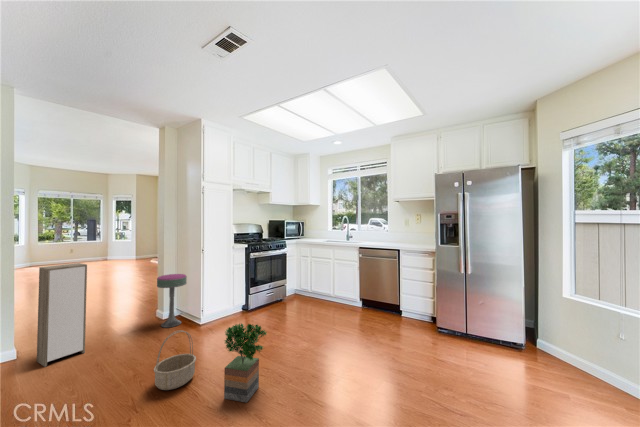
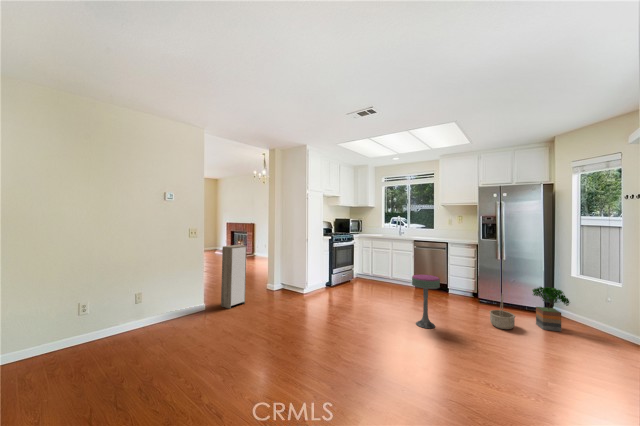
bar stool: present [157,274,187,327] -> present [412,275,440,328]
potted tree: present [224,324,267,403] -> present [532,287,569,331]
basket: present [154,330,196,390] -> present [490,294,515,329]

